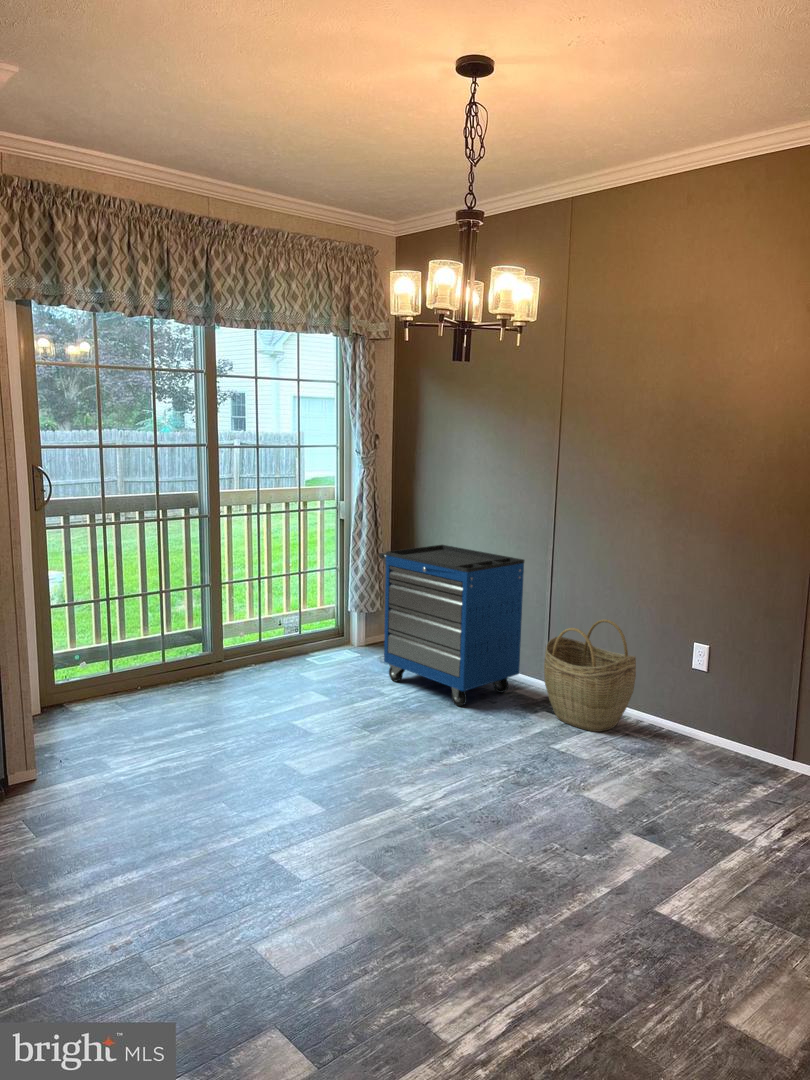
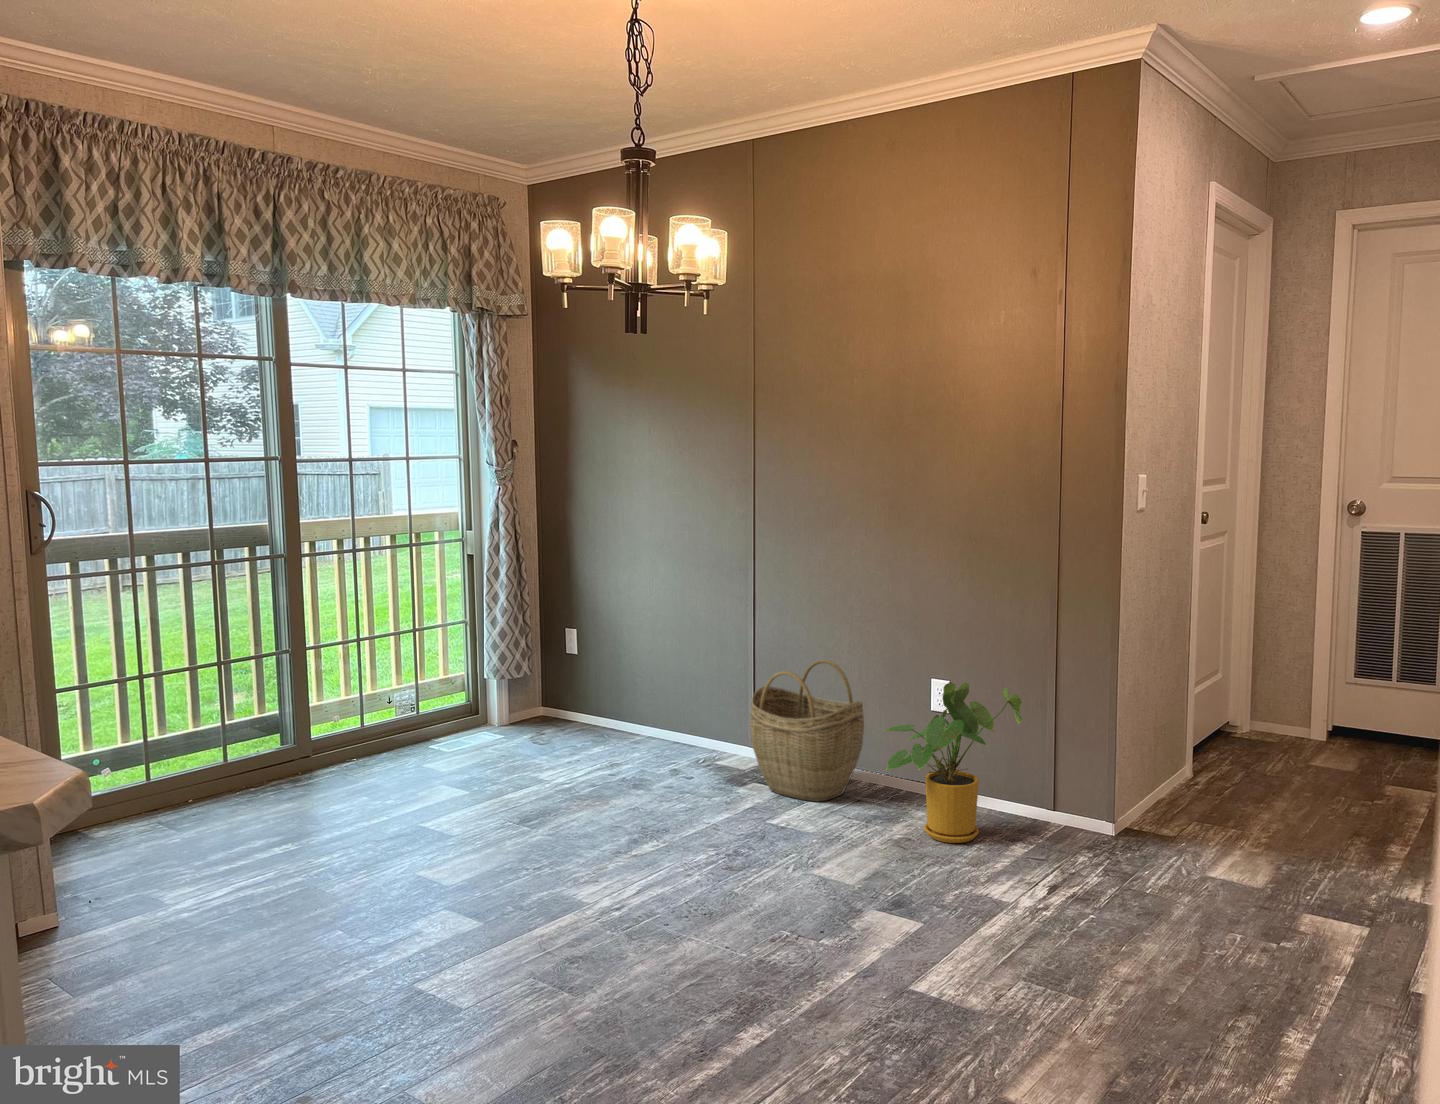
storage cabinet: present [379,545,524,706] -> none [526,581,718,787]
house plant: none [649,649,770,780] -> present [884,682,1023,843]

